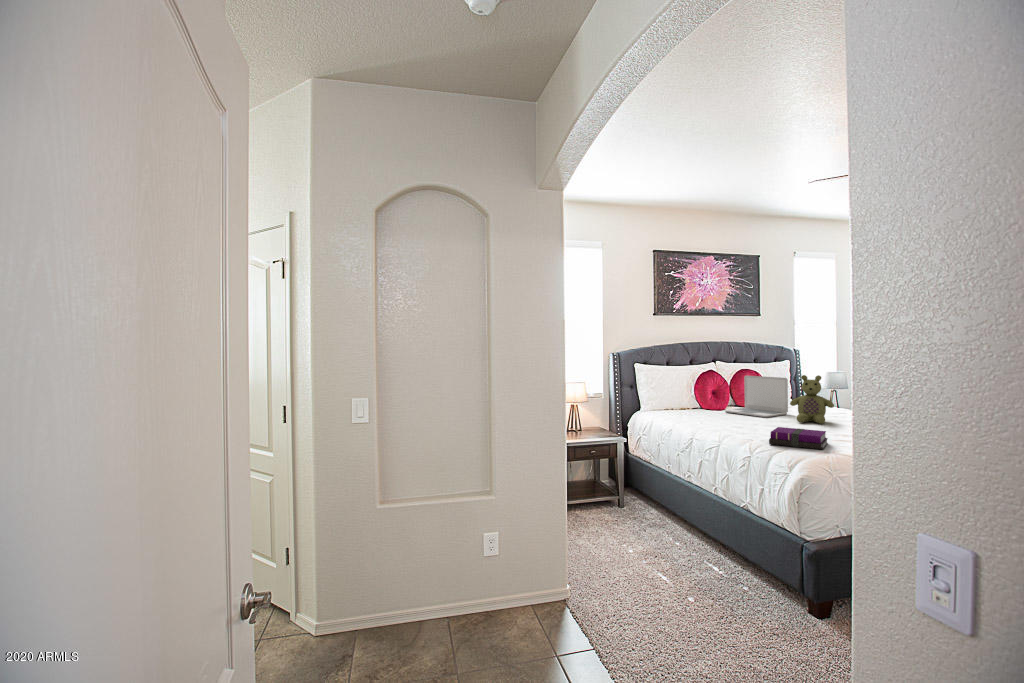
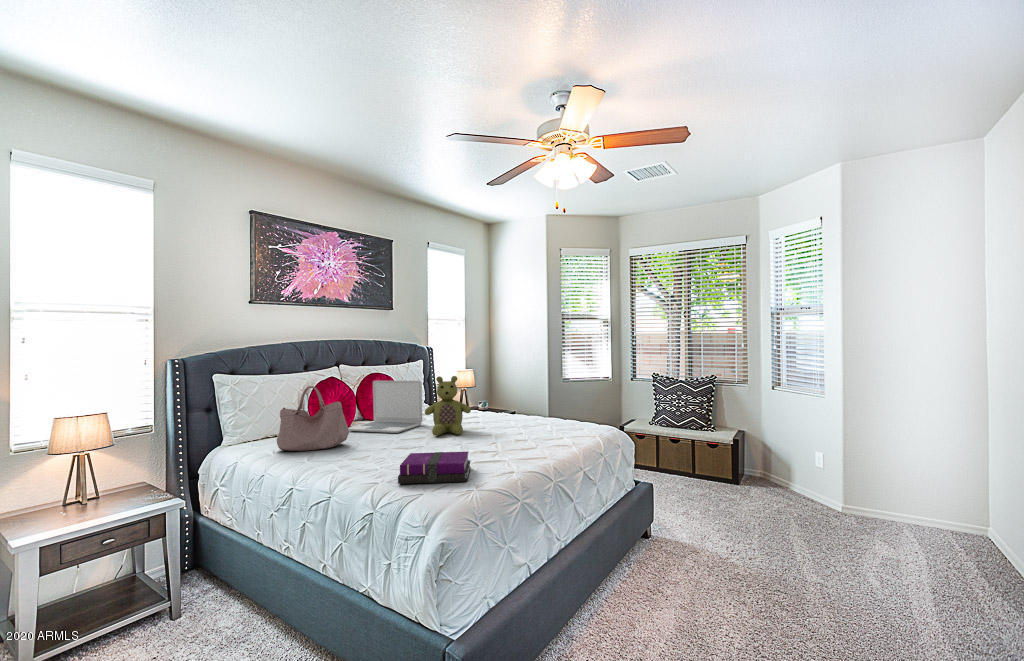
handbag: none [677,376,728,420] -> present [277,386,349,451]

